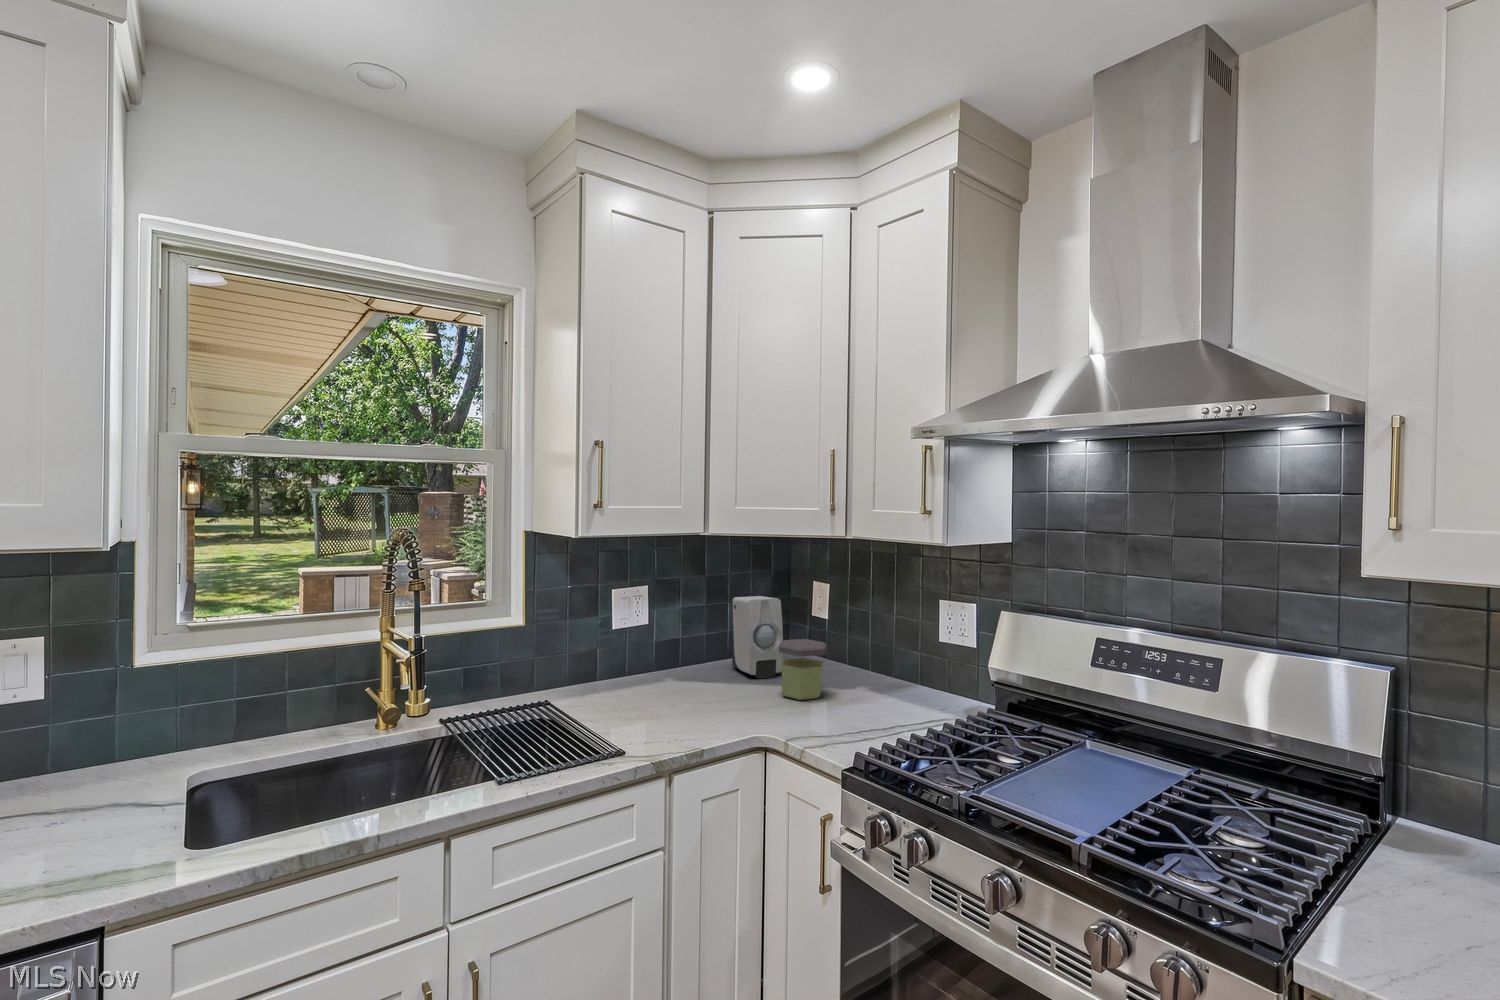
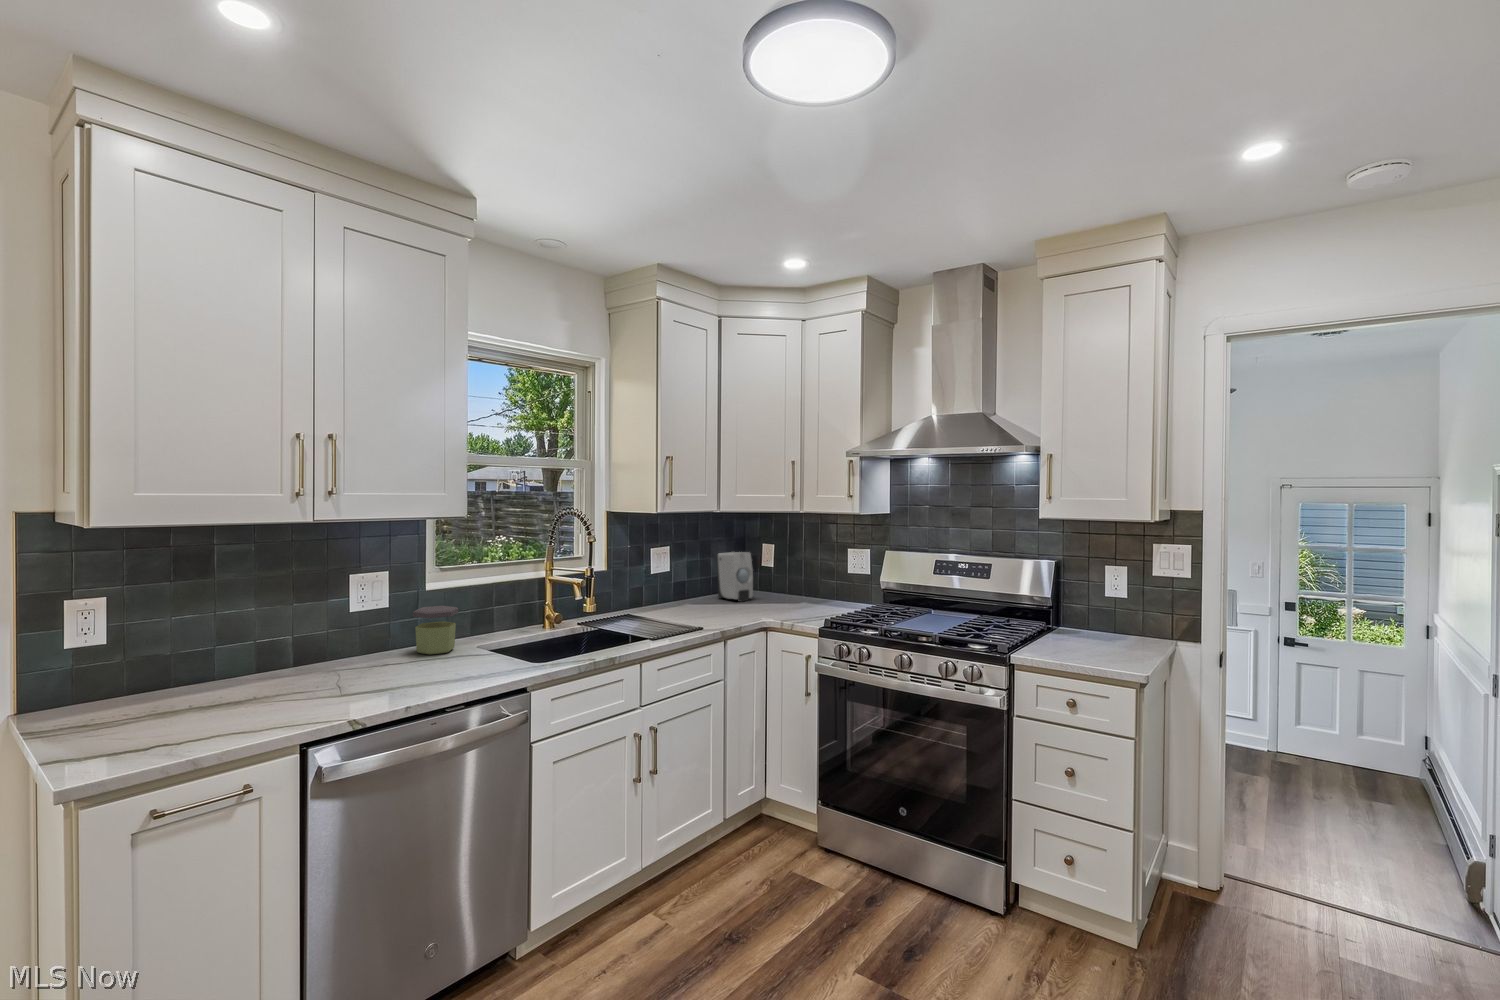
jar: present [779,639,826,700] -> present [413,606,458,655]

